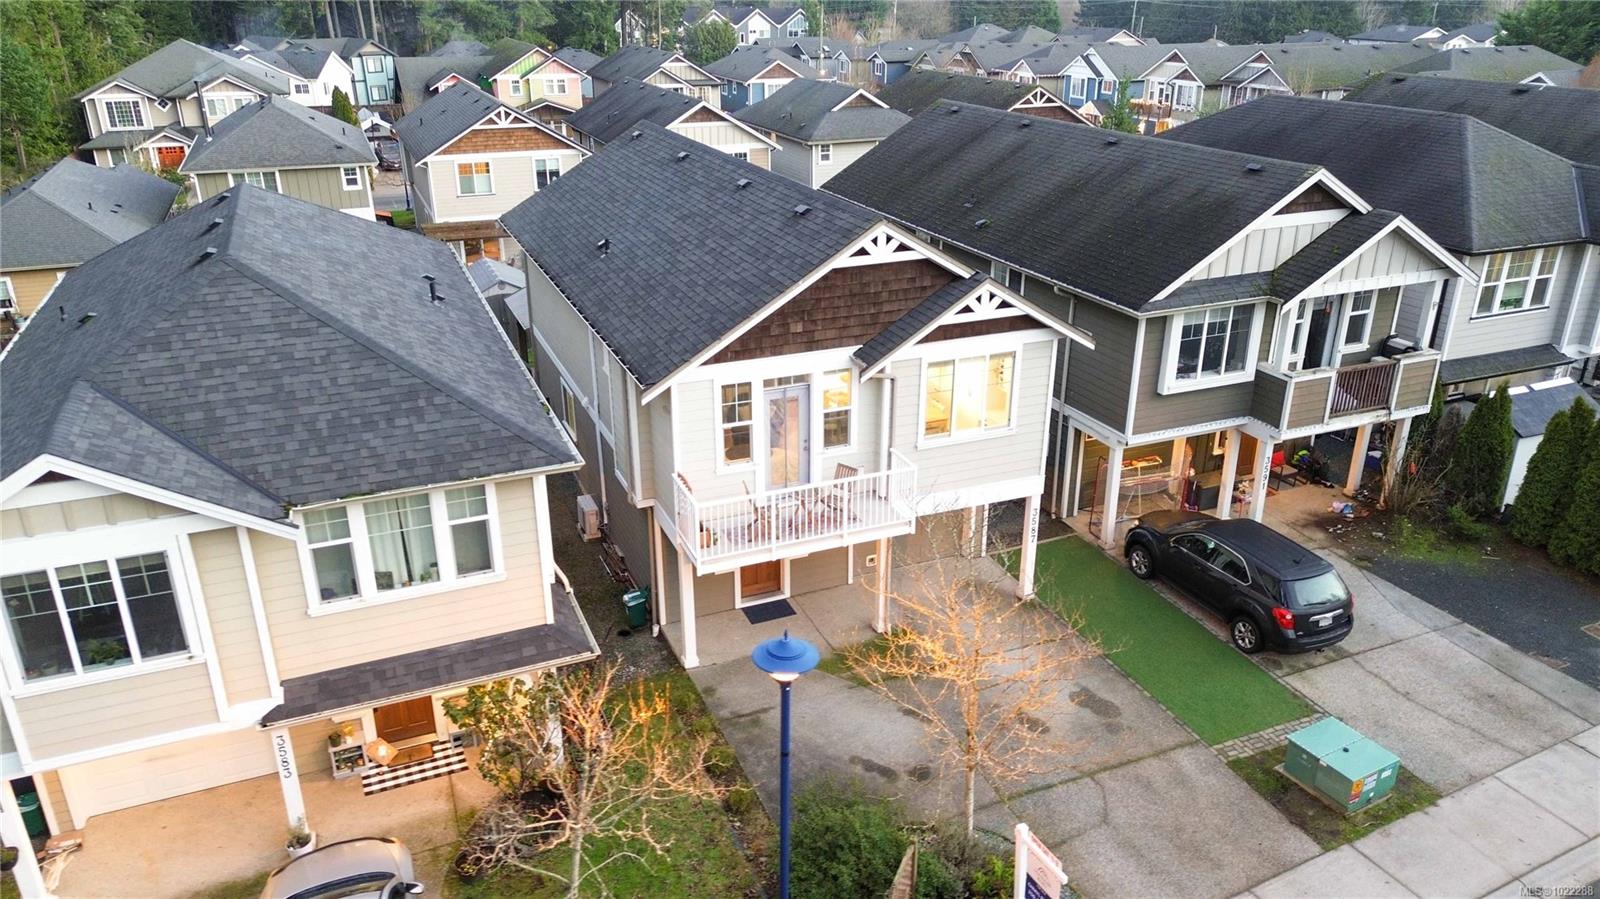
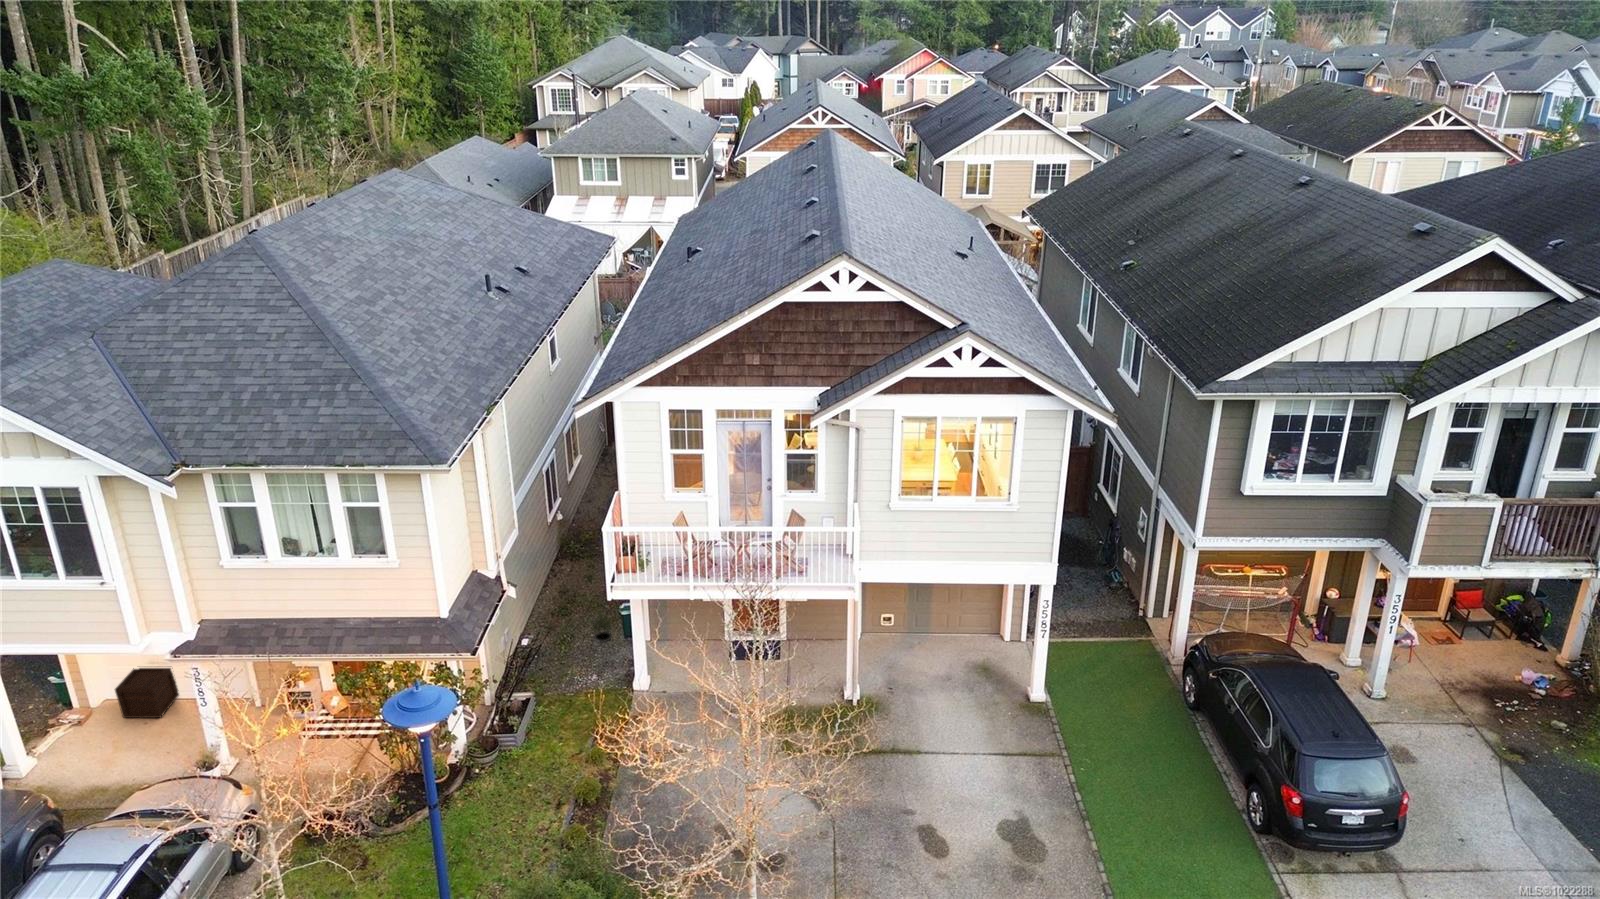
wooden crate: none [133,764,197,835] -> present [115,668,179,718]

